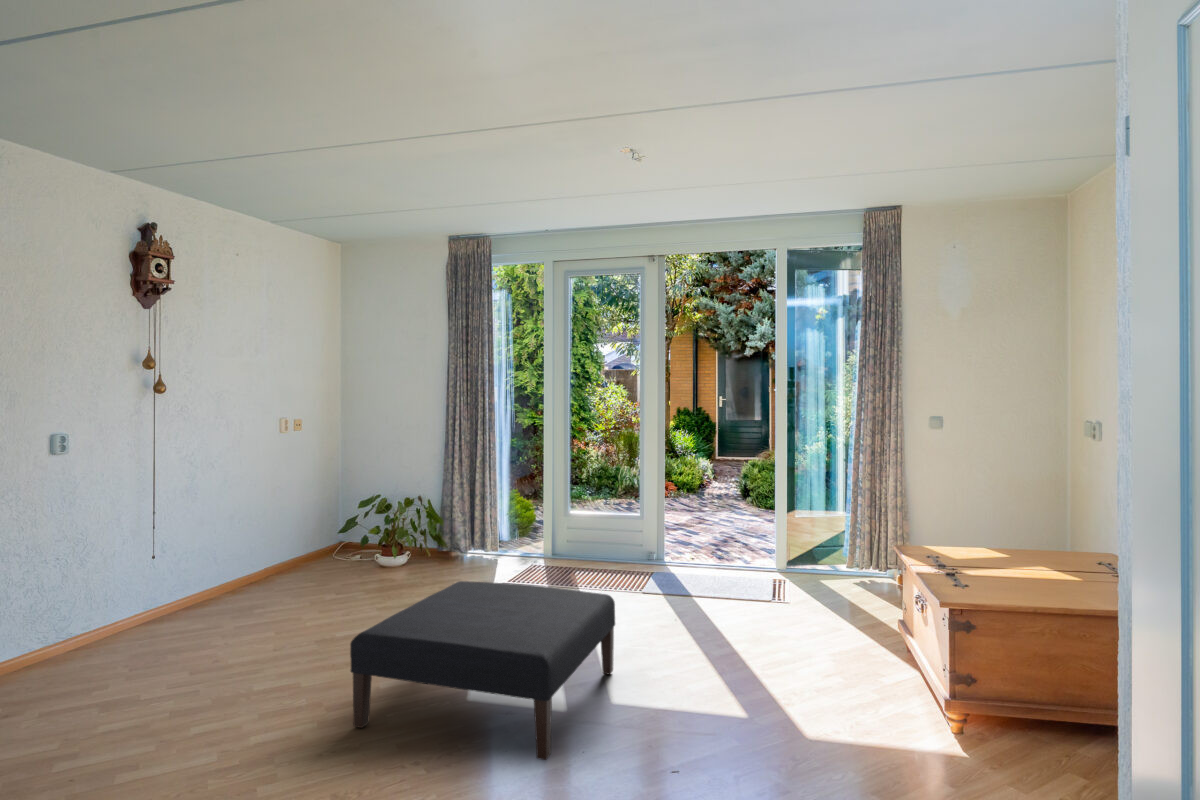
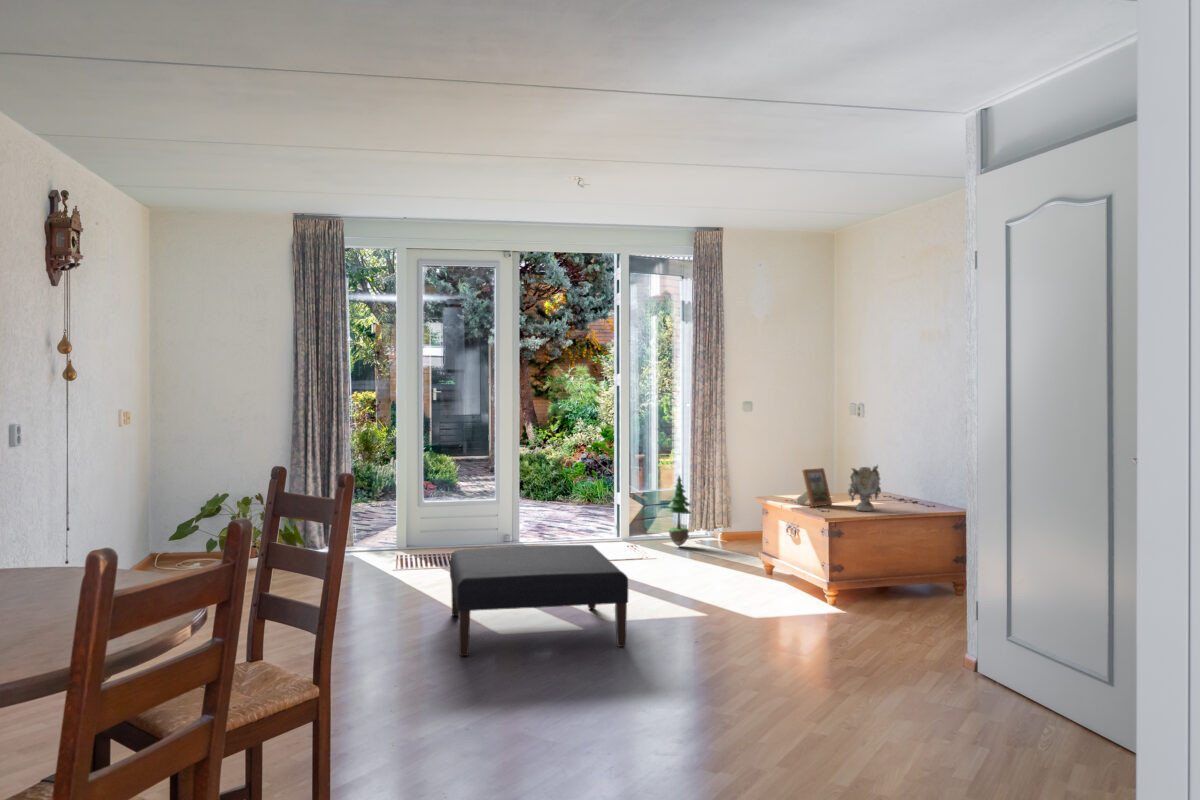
potted tree: none [823,502,855,586] -> present [667,476,691,546]
picture frame: none [940,517,995,573] -> present [797,468,832,507]
vase: none [999,523,1066,597] -> present [848,465,881,511]

